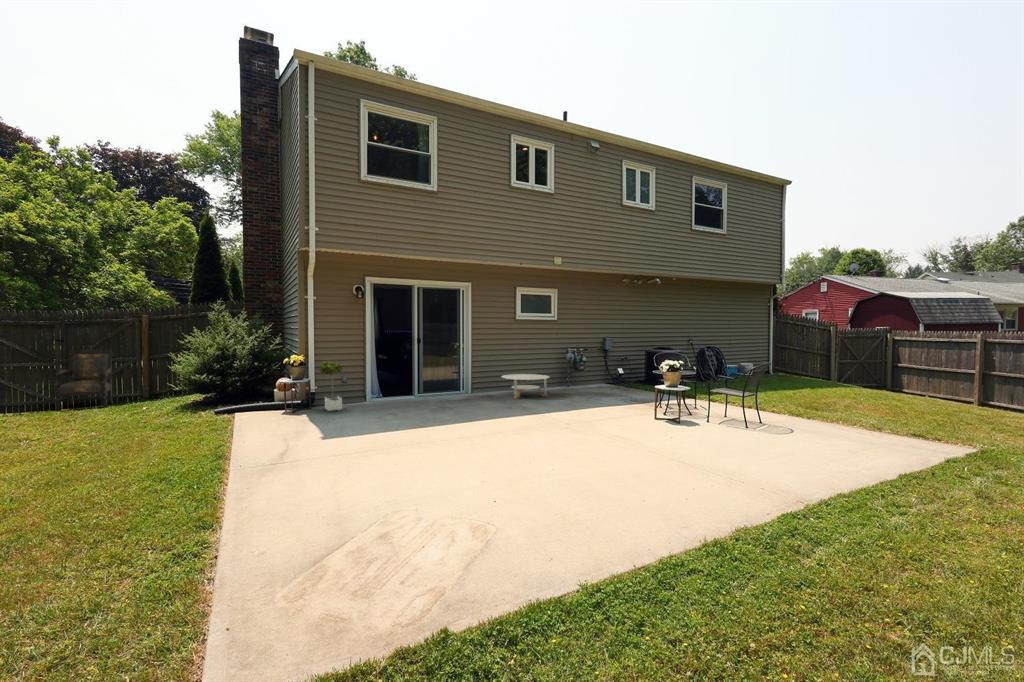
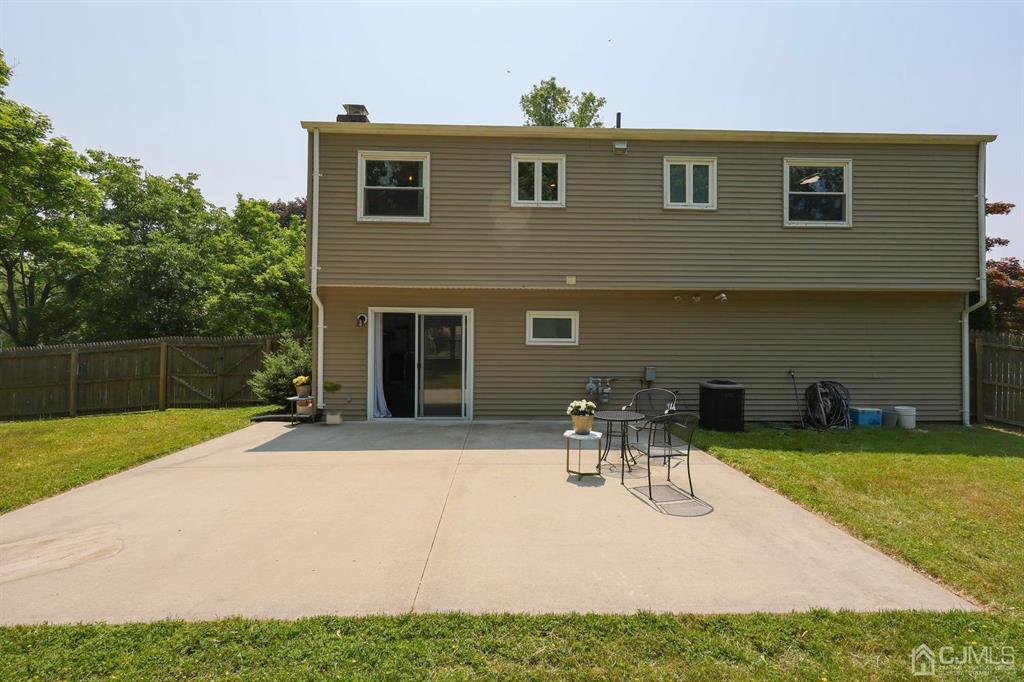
armchair: present [54,348,114,410] -> none [192,364,237,407]
round table: present [502,374,549,399] -> none [497,403,549,430]

